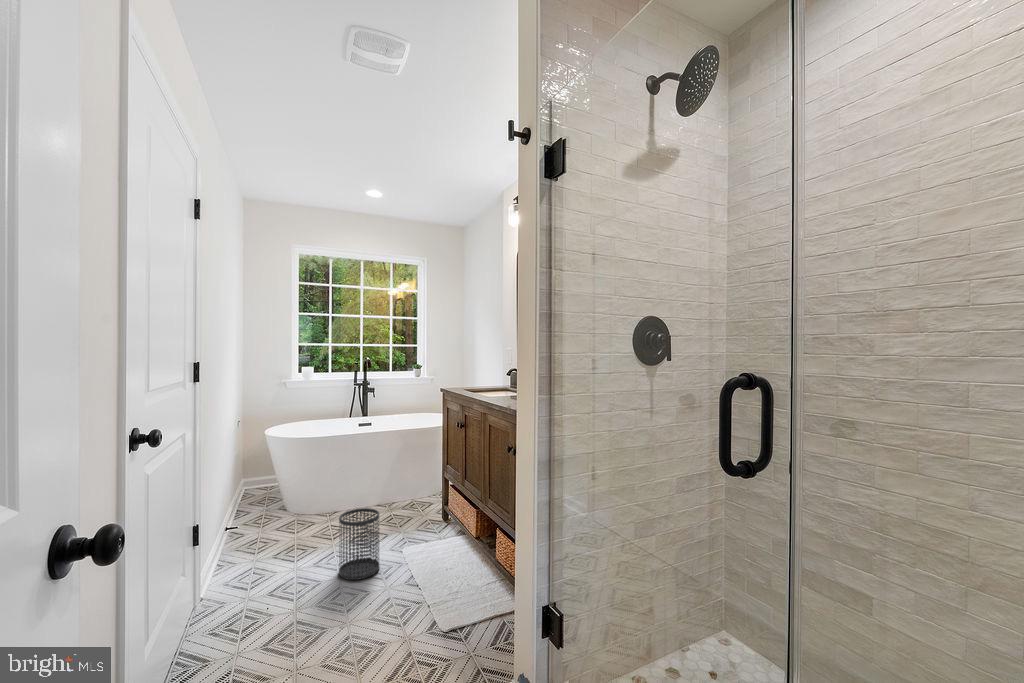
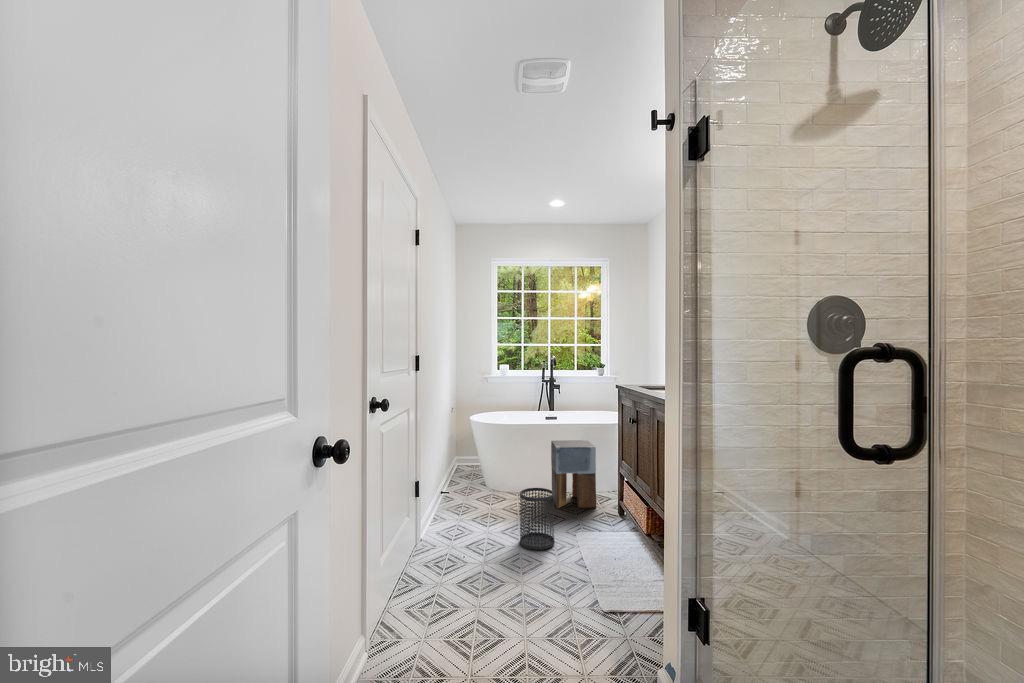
stool: none [368,447,419,526] -> present [551,440,596,508]

